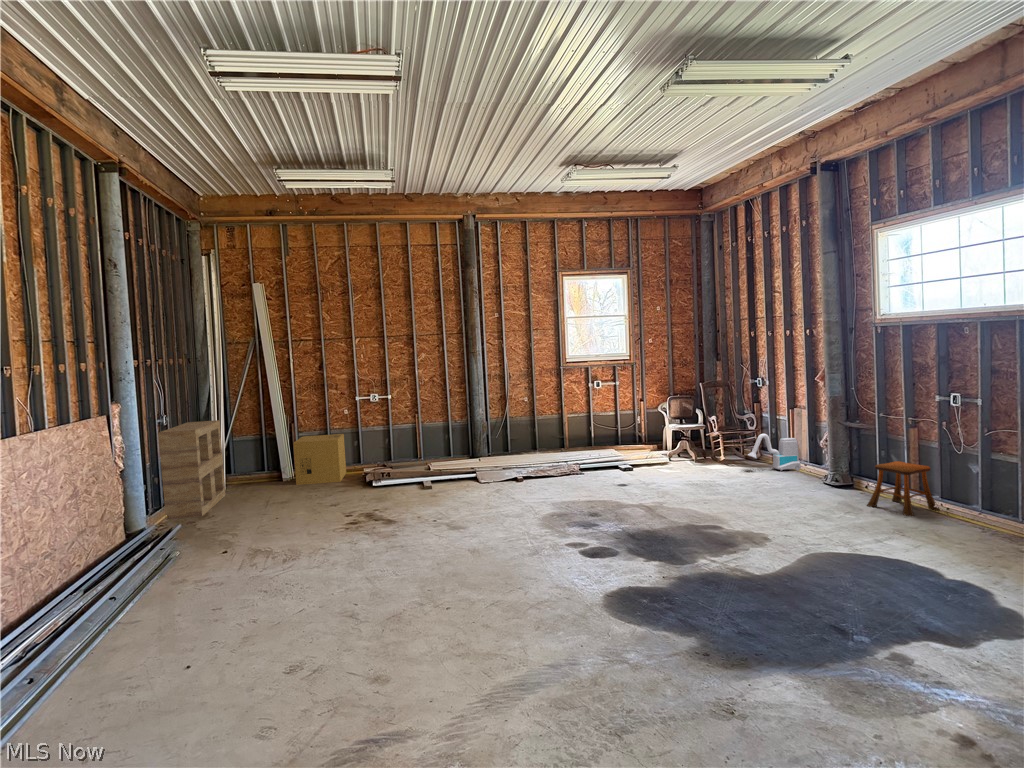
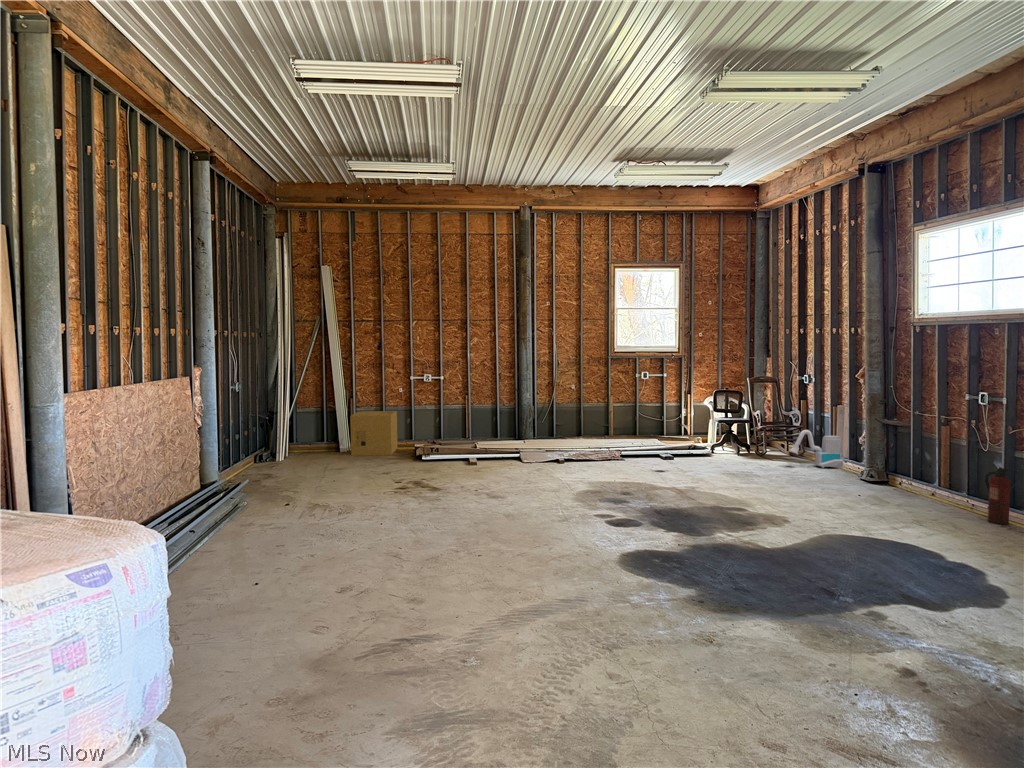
shelving unit: present [158,420,226,519] -> none [232,391,288,476]
stool: present [867,461,939,516] -> none [900,460,976,513]
fire extinguisher: none [950,469,977,526] -> present [985,467,1011,525]

